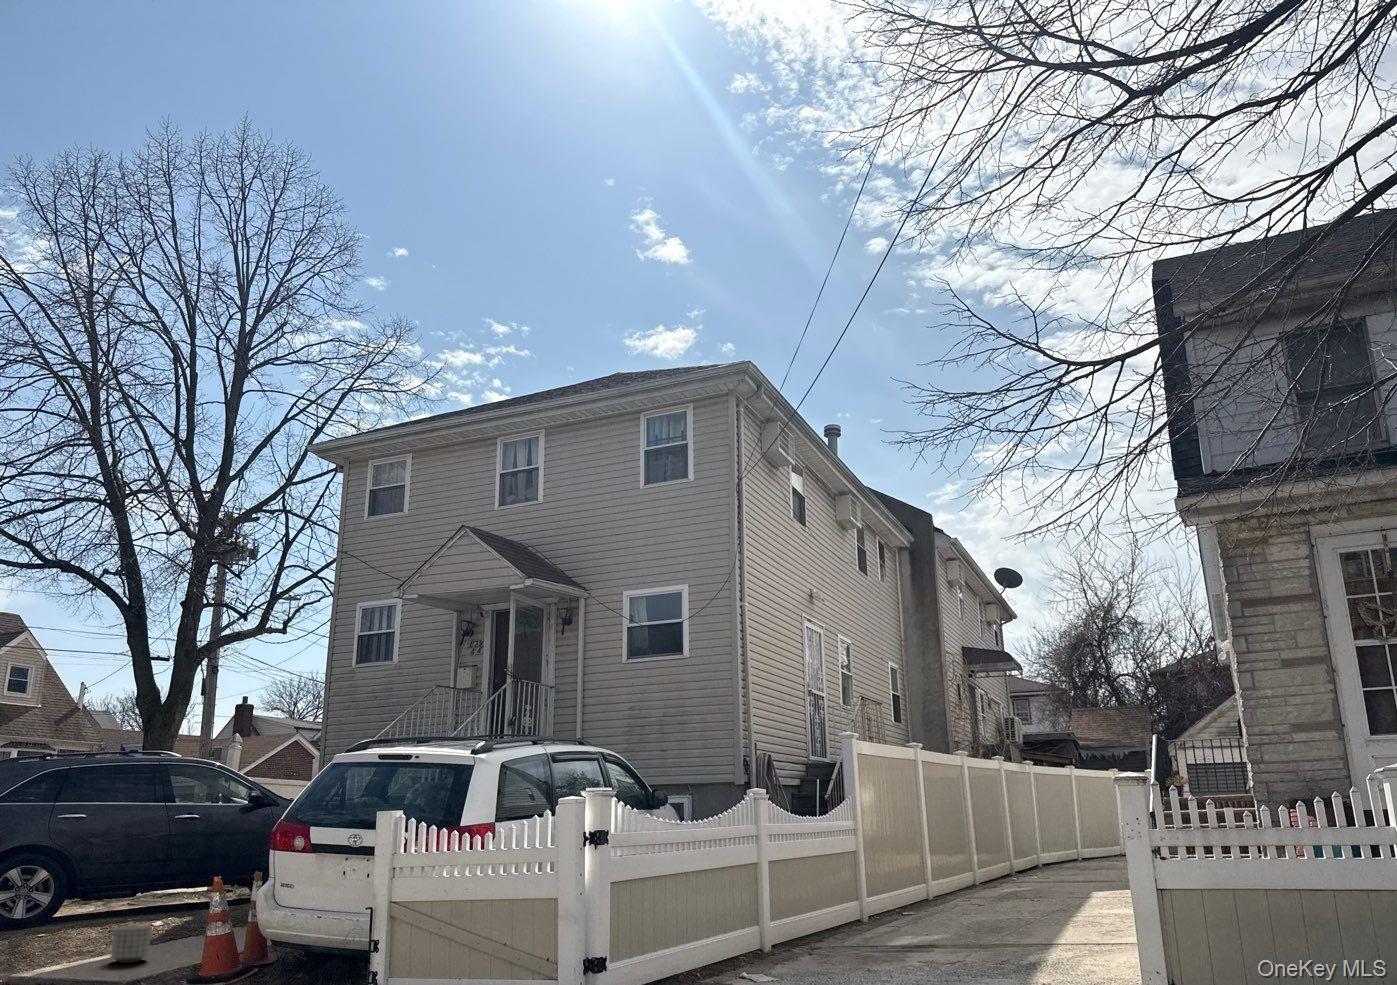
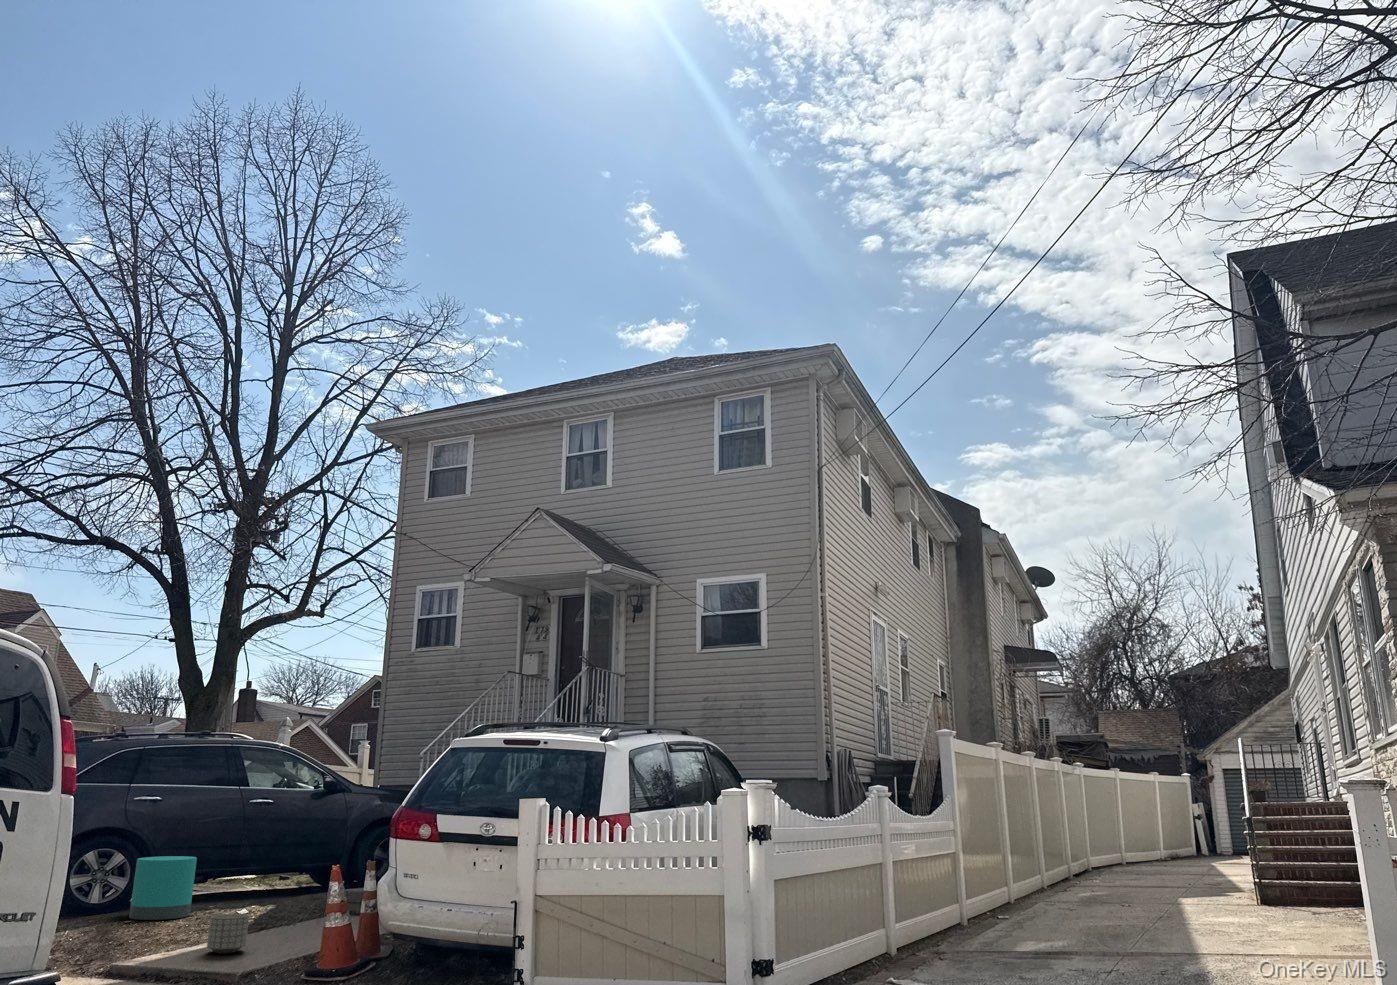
trash can: none [45,874,111,935] -> present [129,856,197,920]

